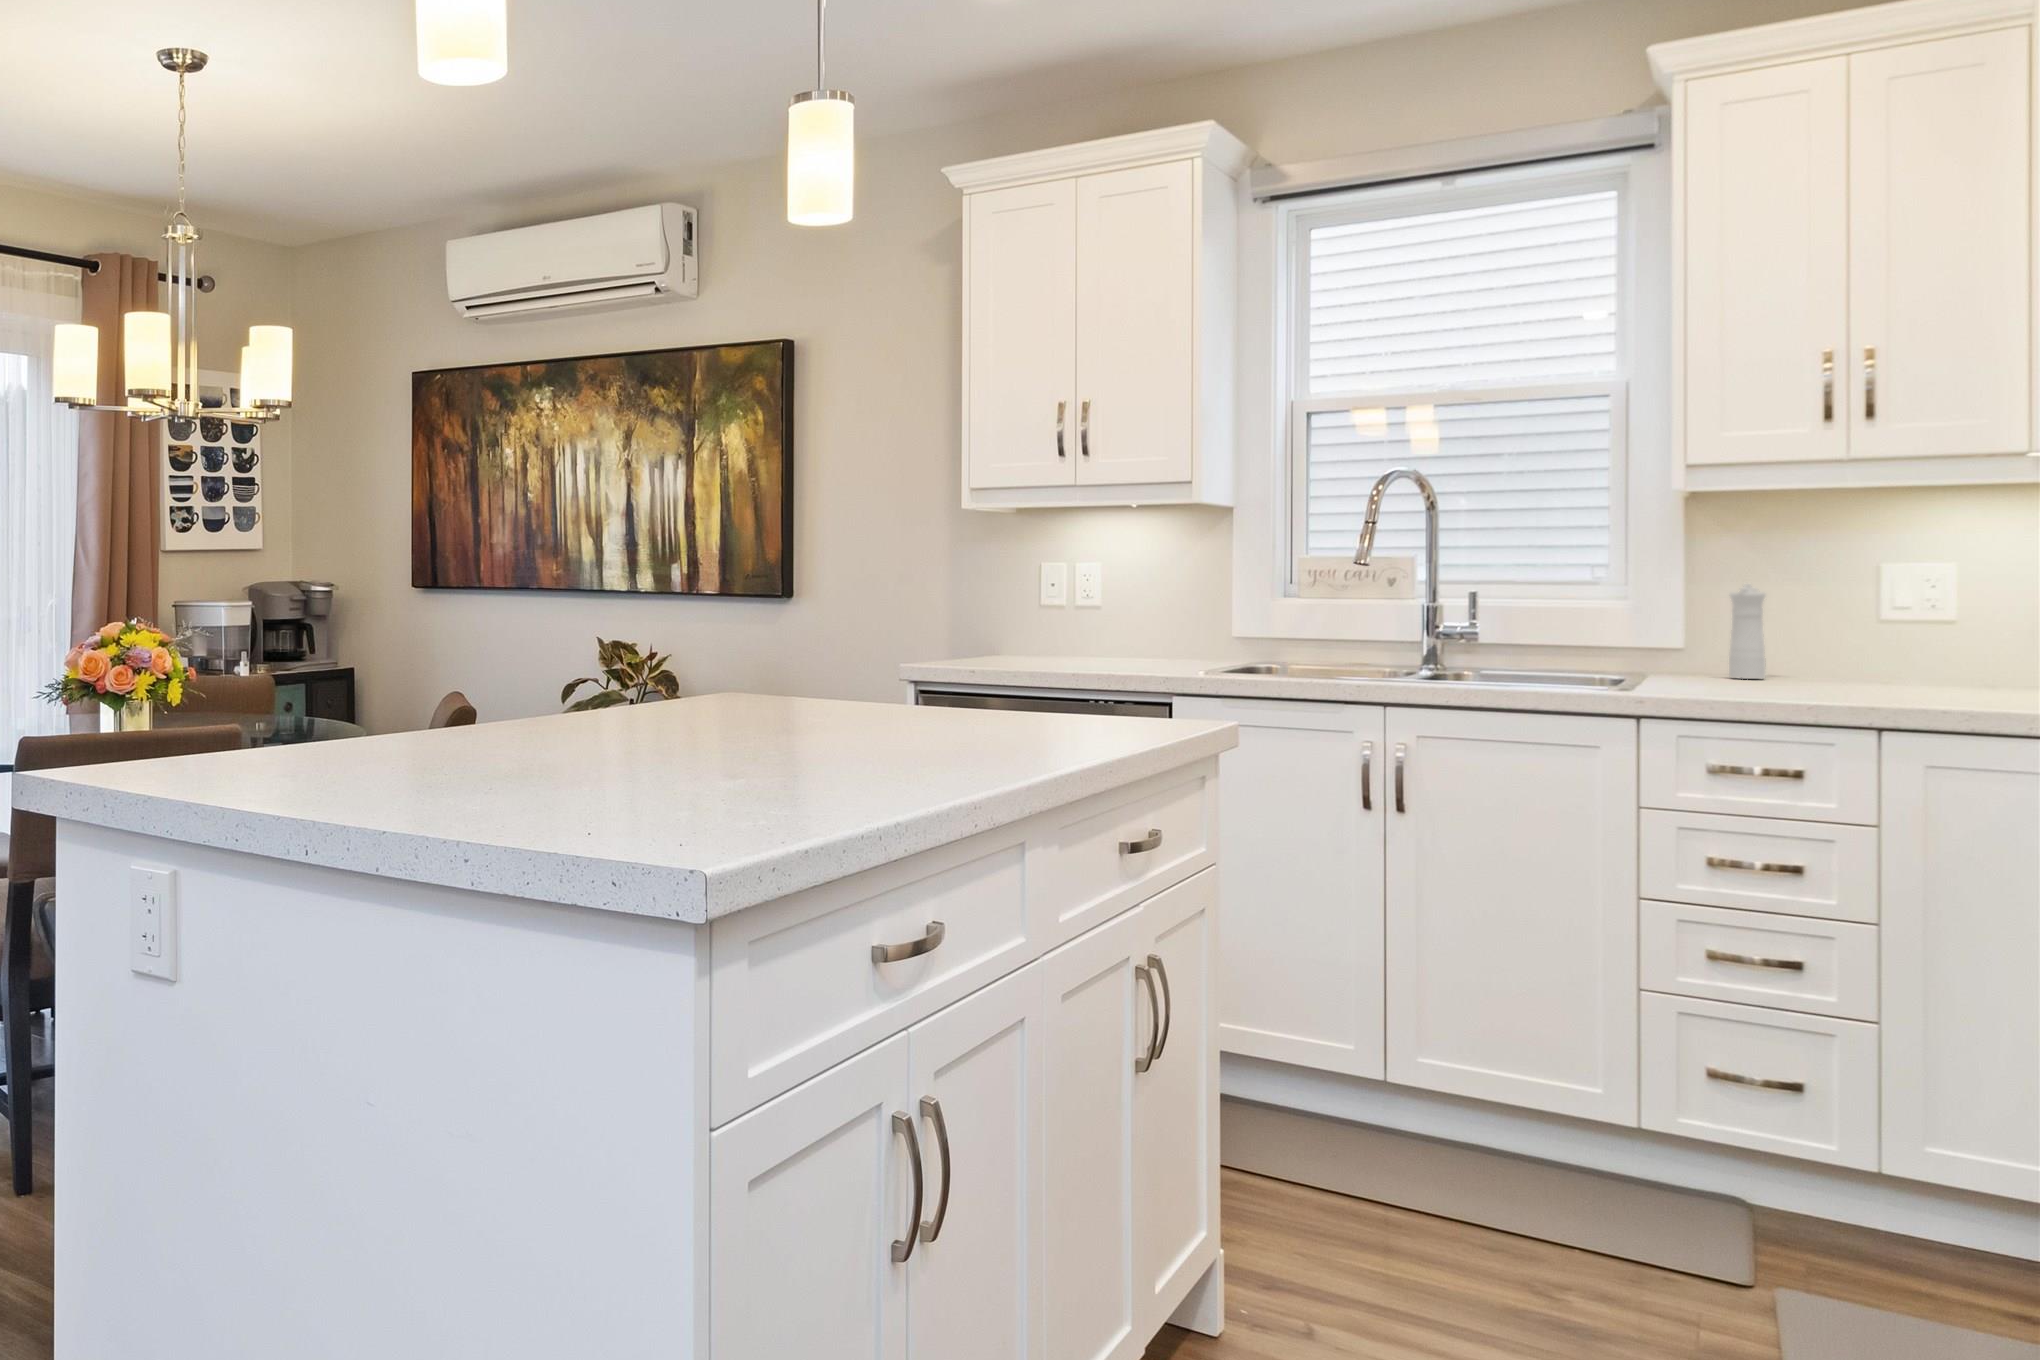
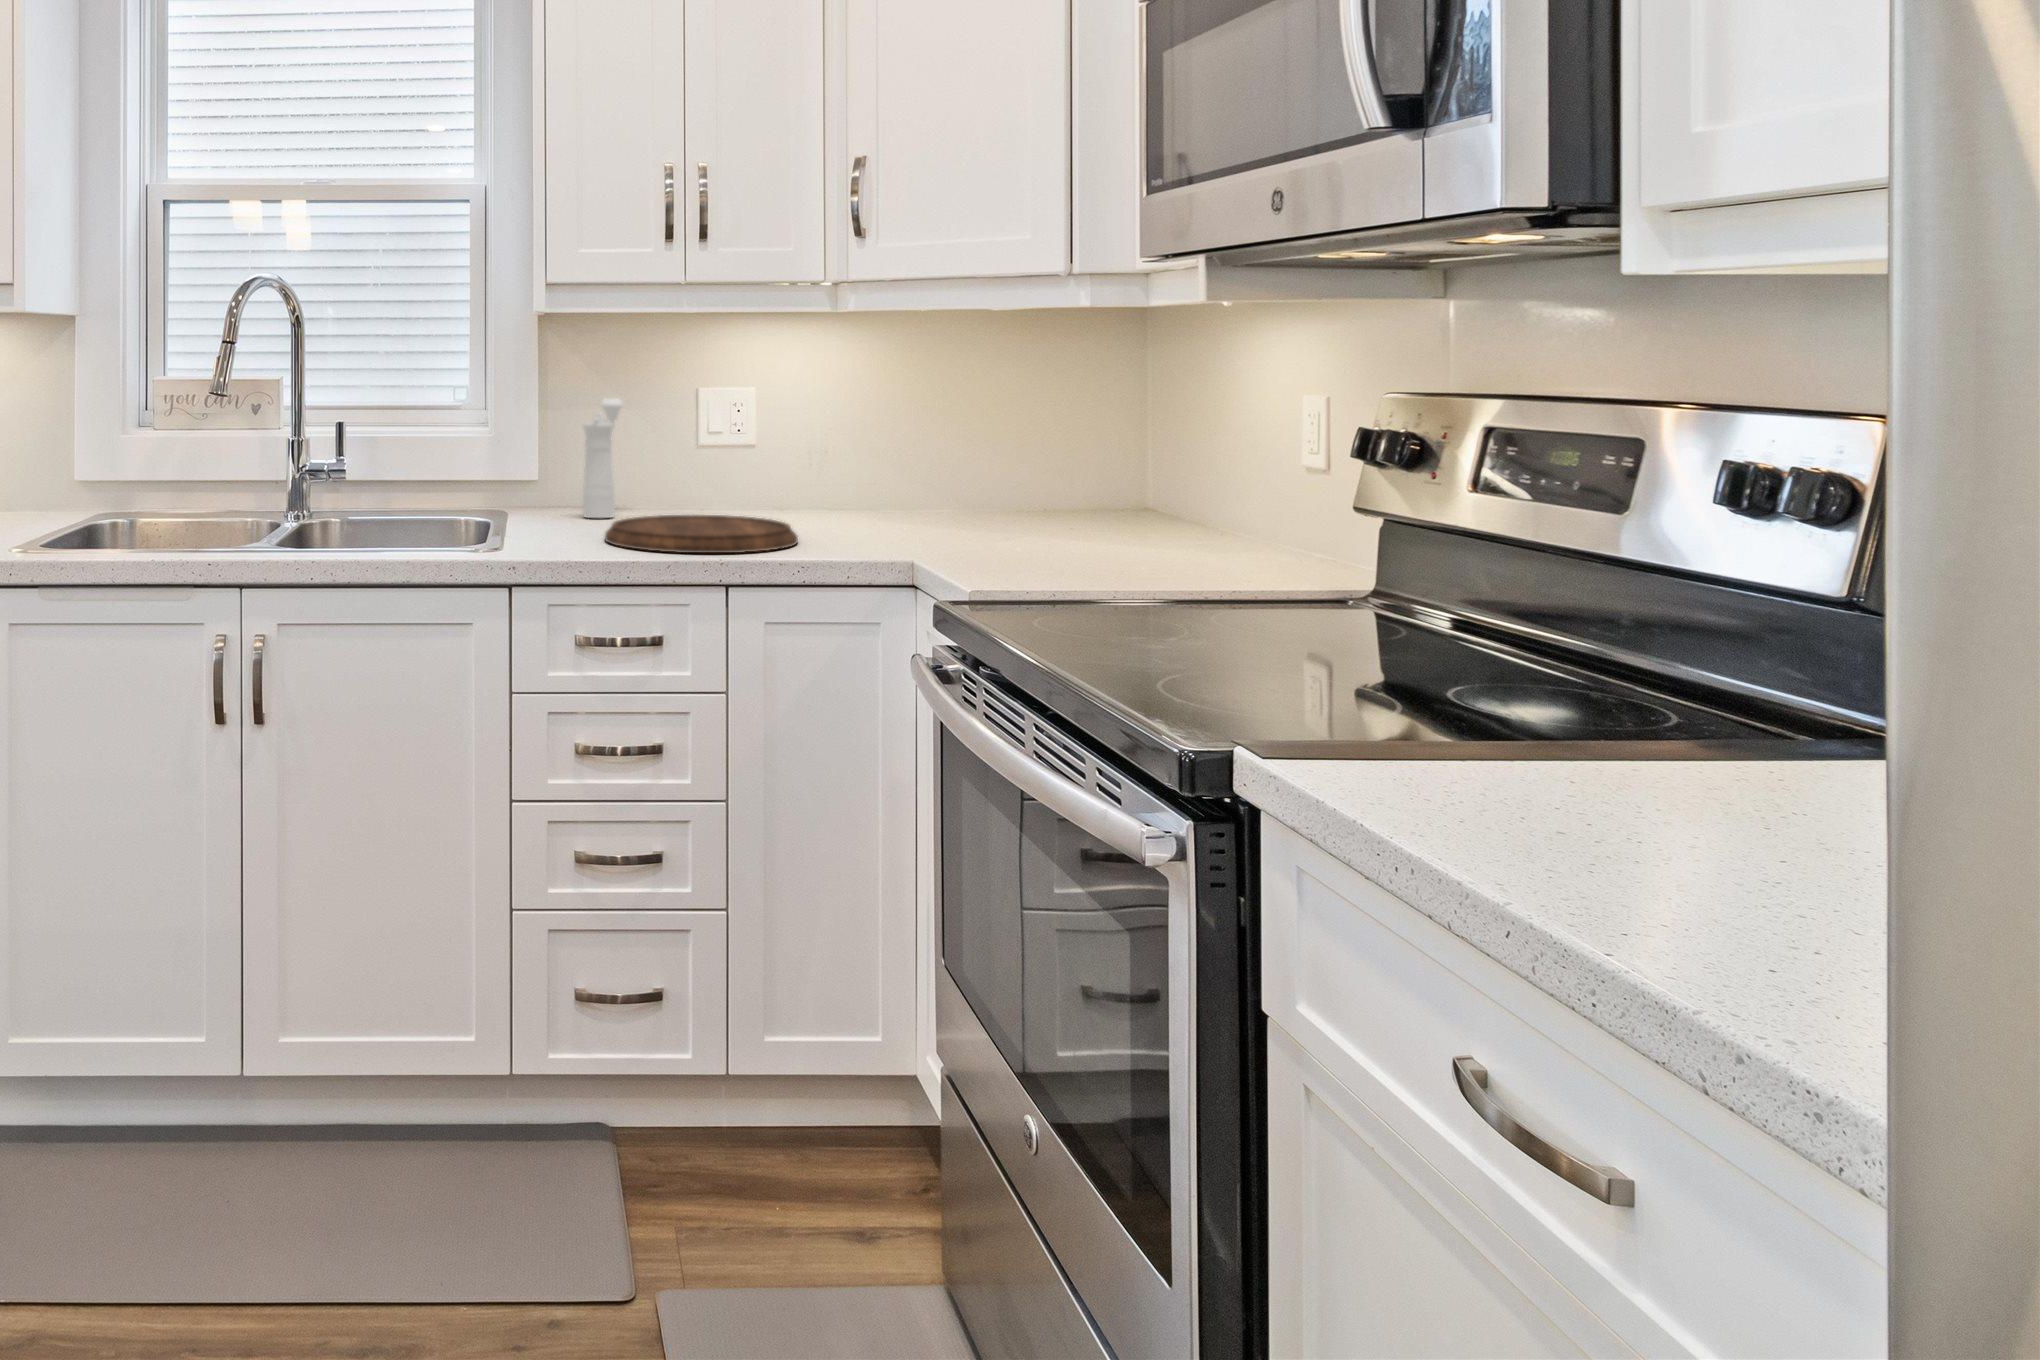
cutting board: none [1735,673,1963,698] -> present [605,515,798,553]

